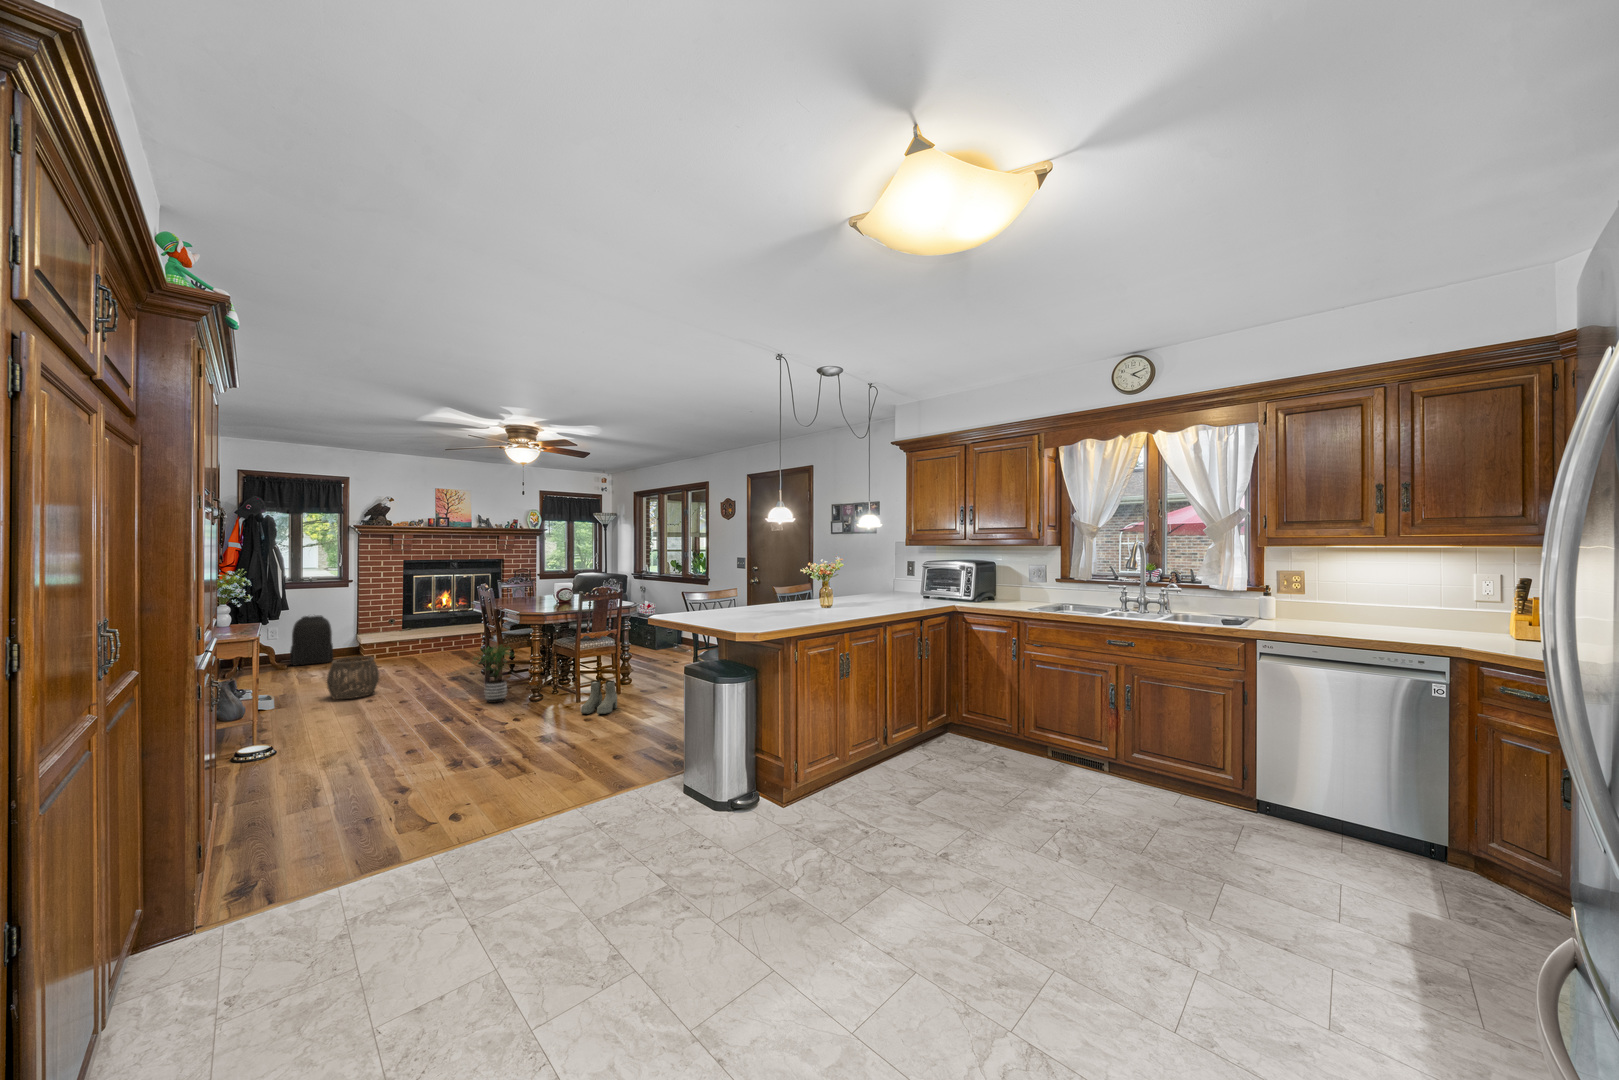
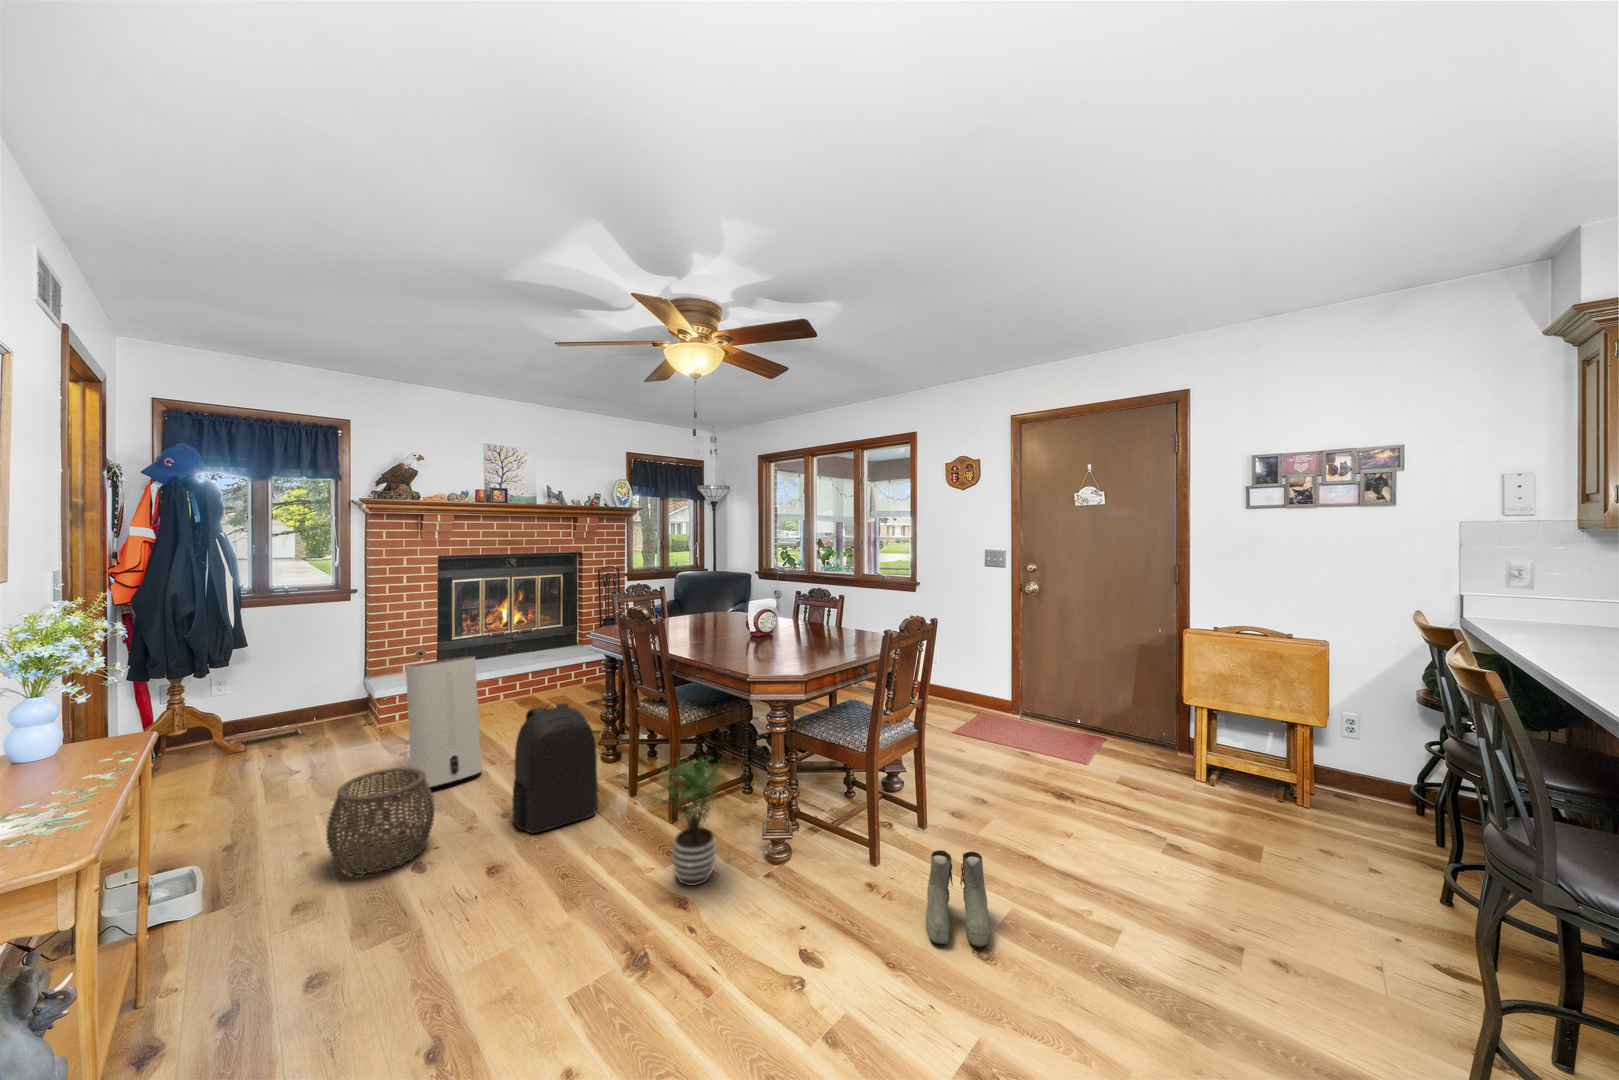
air purifier: none [372,611,414,679] -> present [406,657,482,787]
backpack: present [290,615,333,665] -> present [512,703,598,833]

